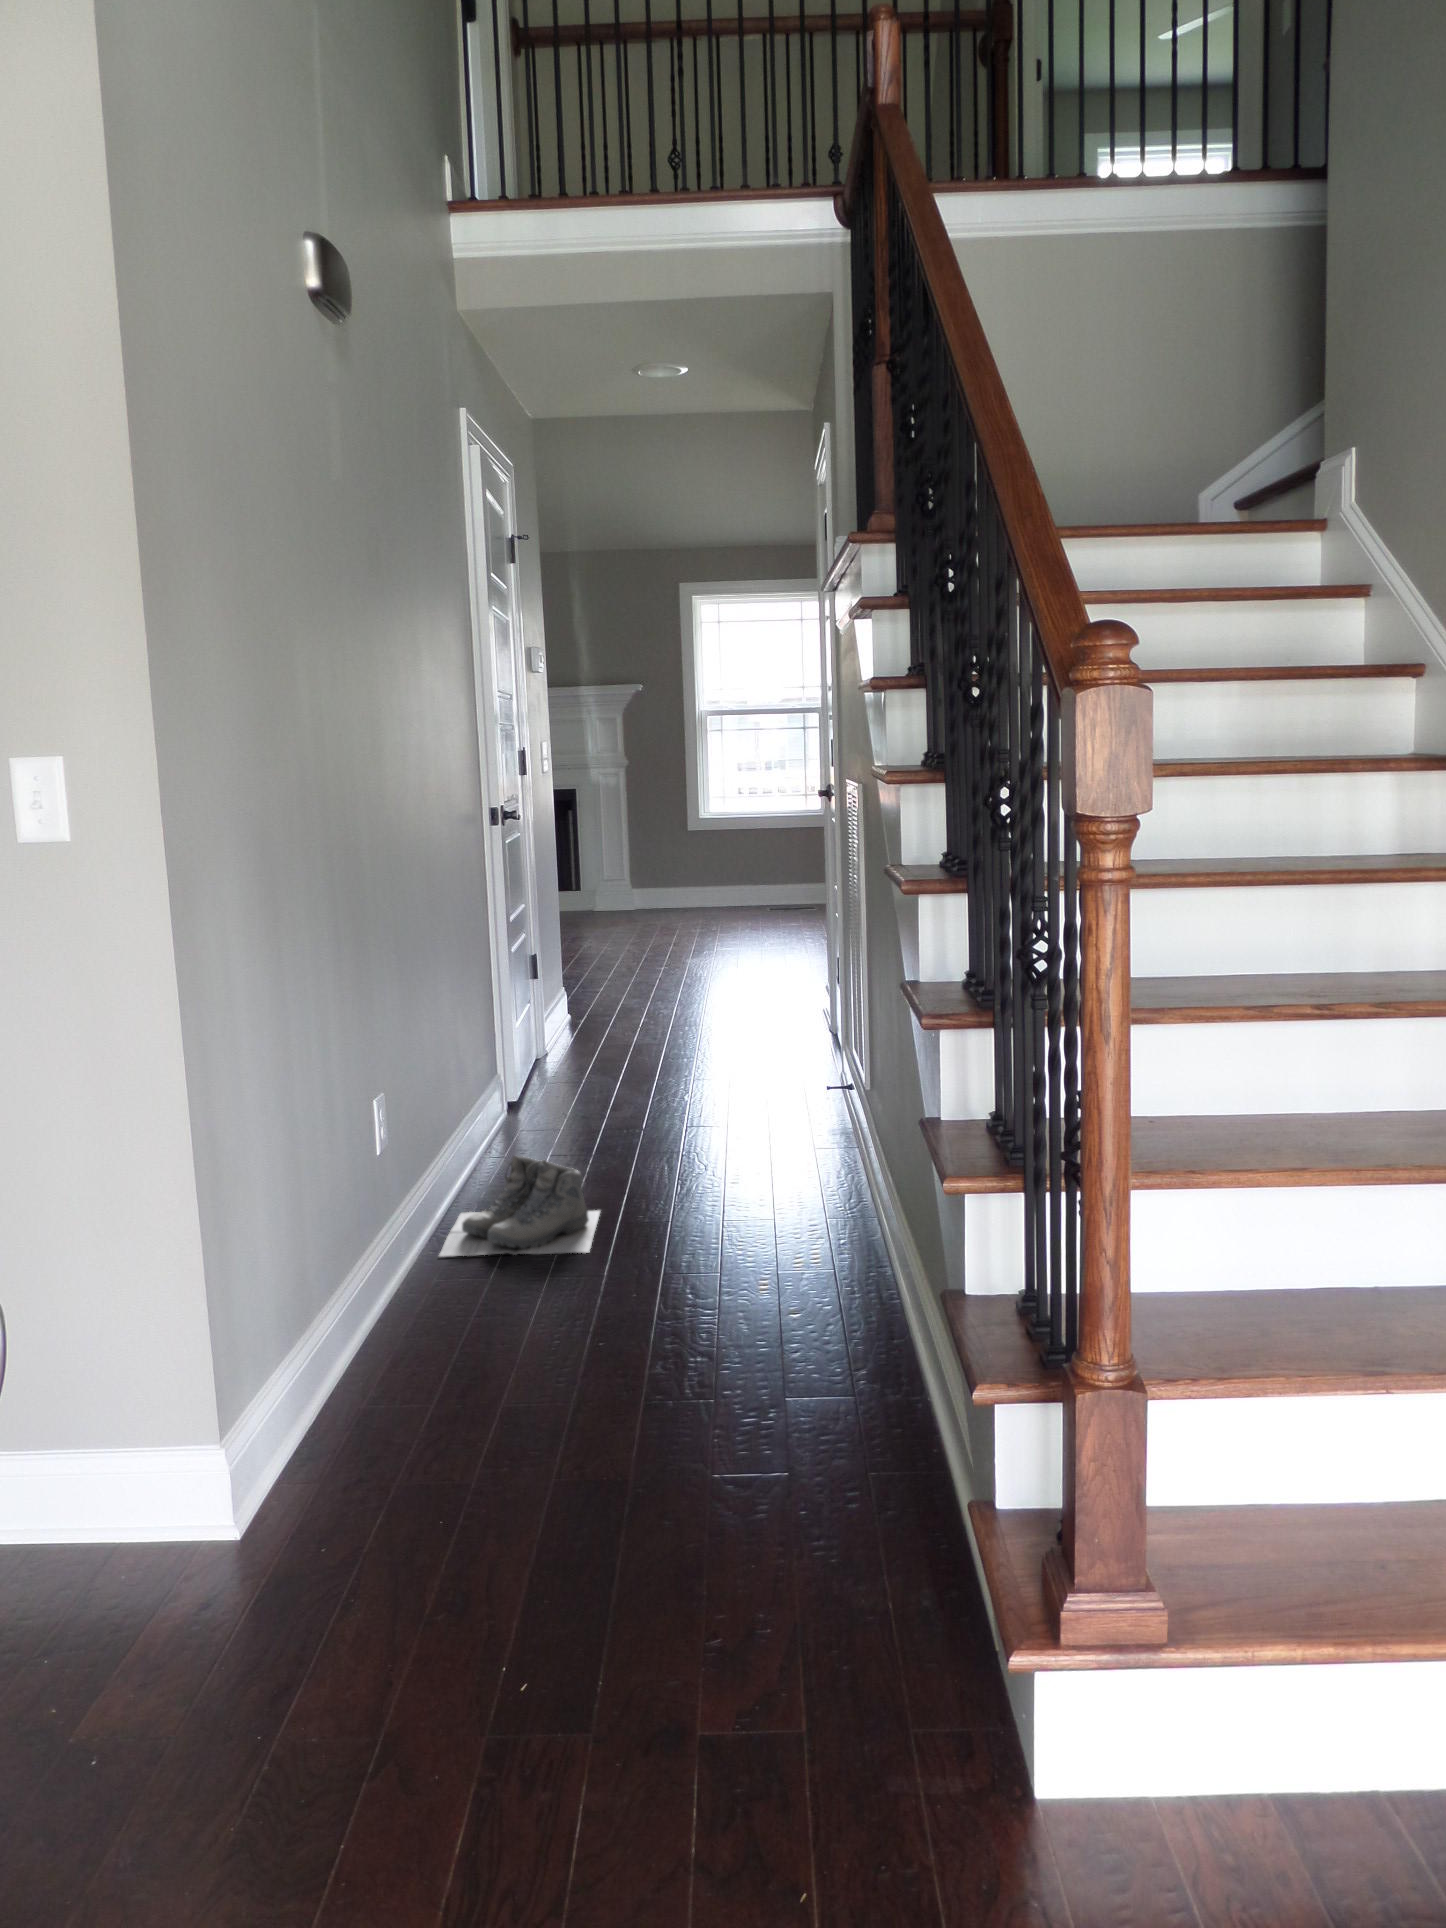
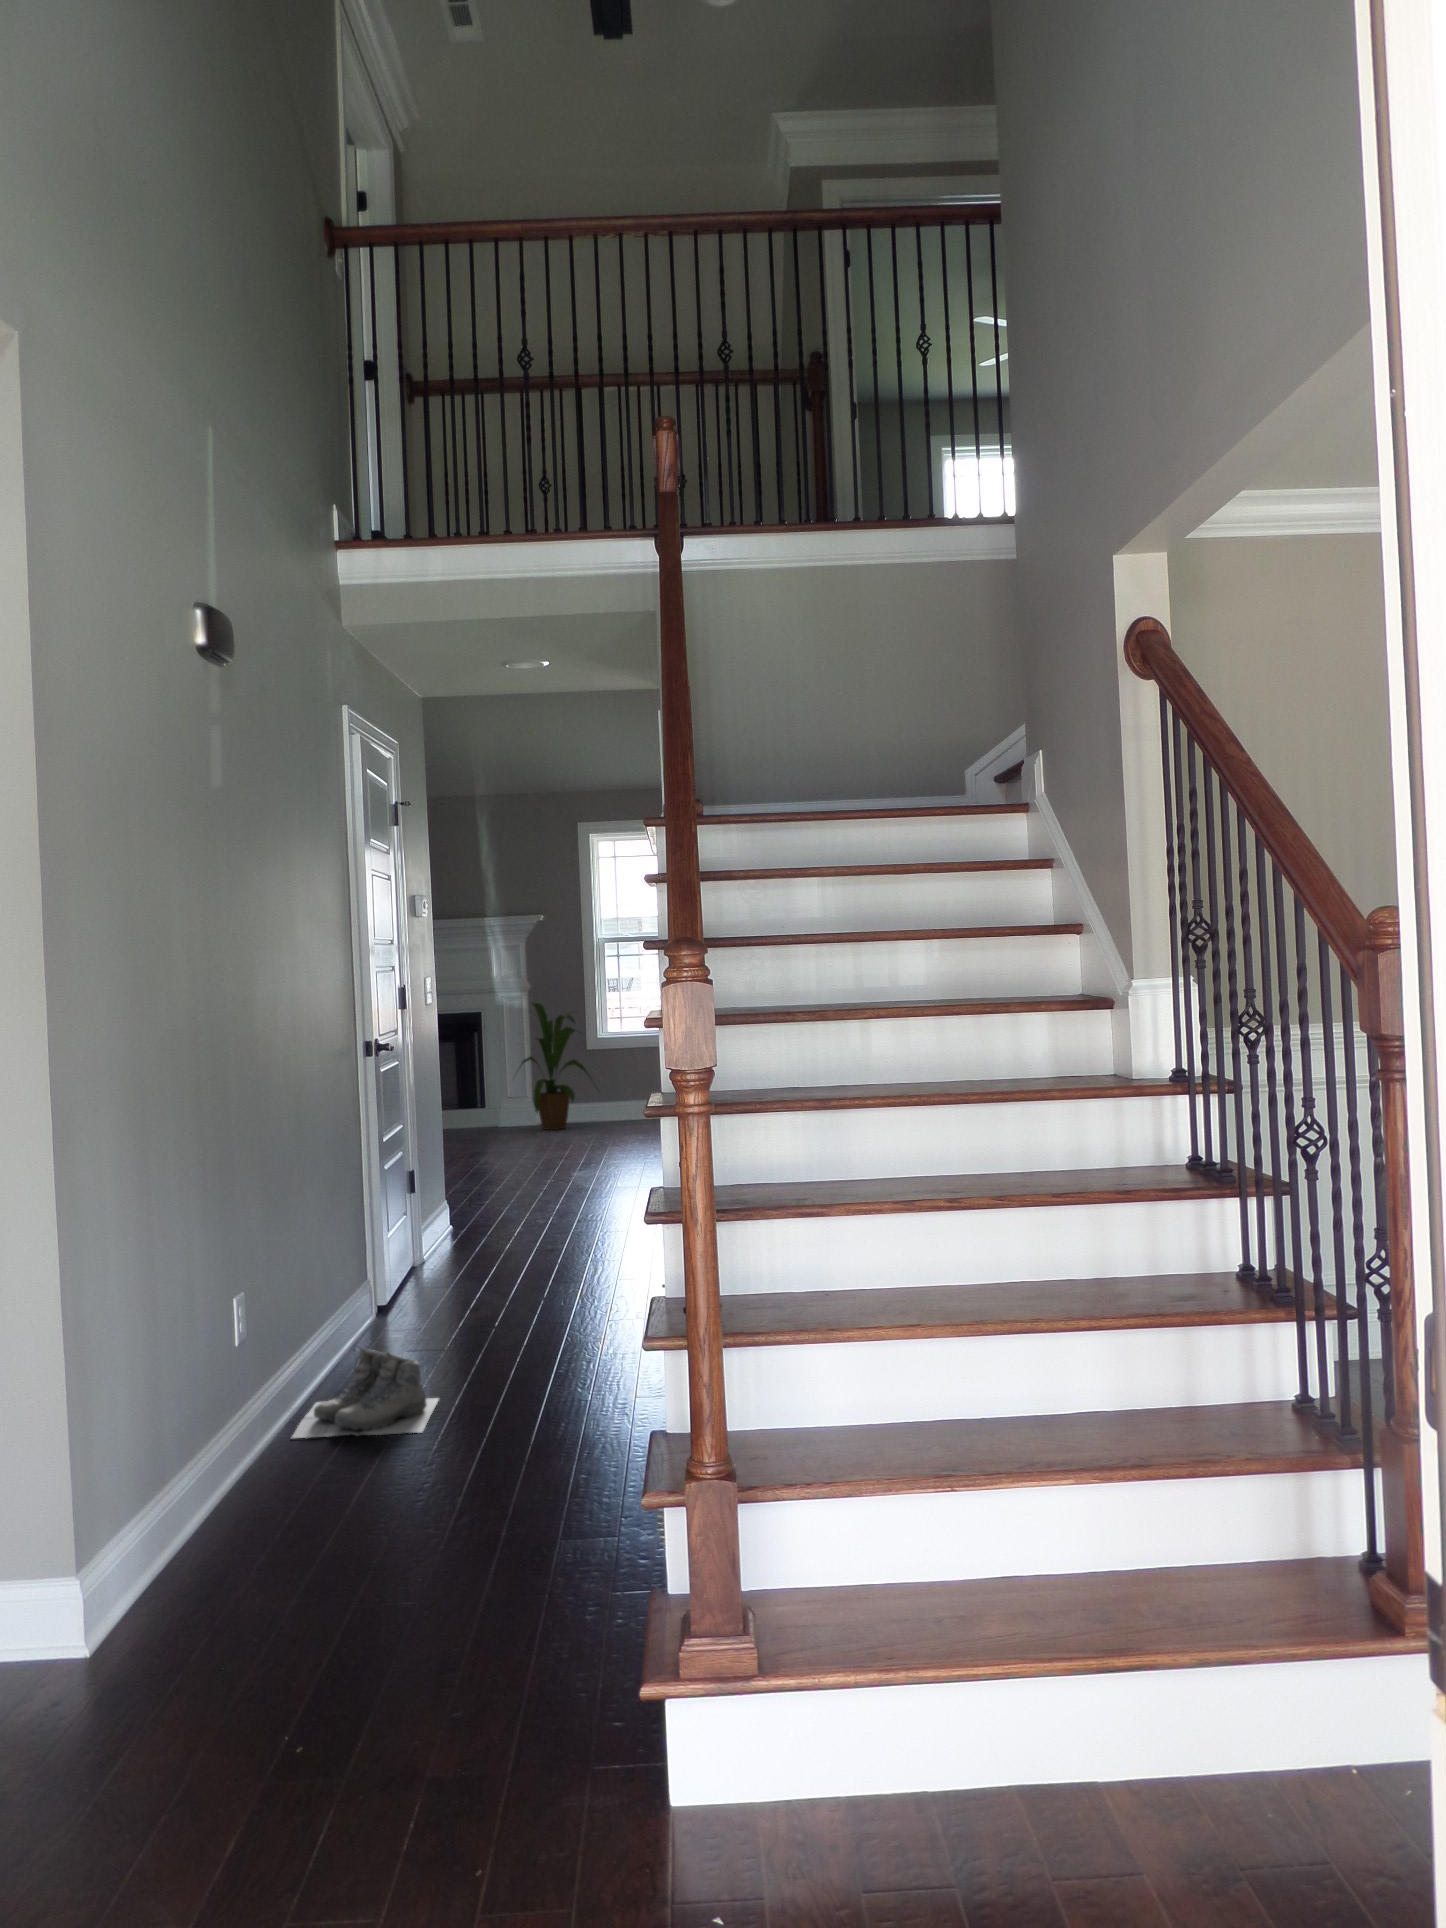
house plant: none [611,778,703,913] -> present [521,1003,590,1130]

